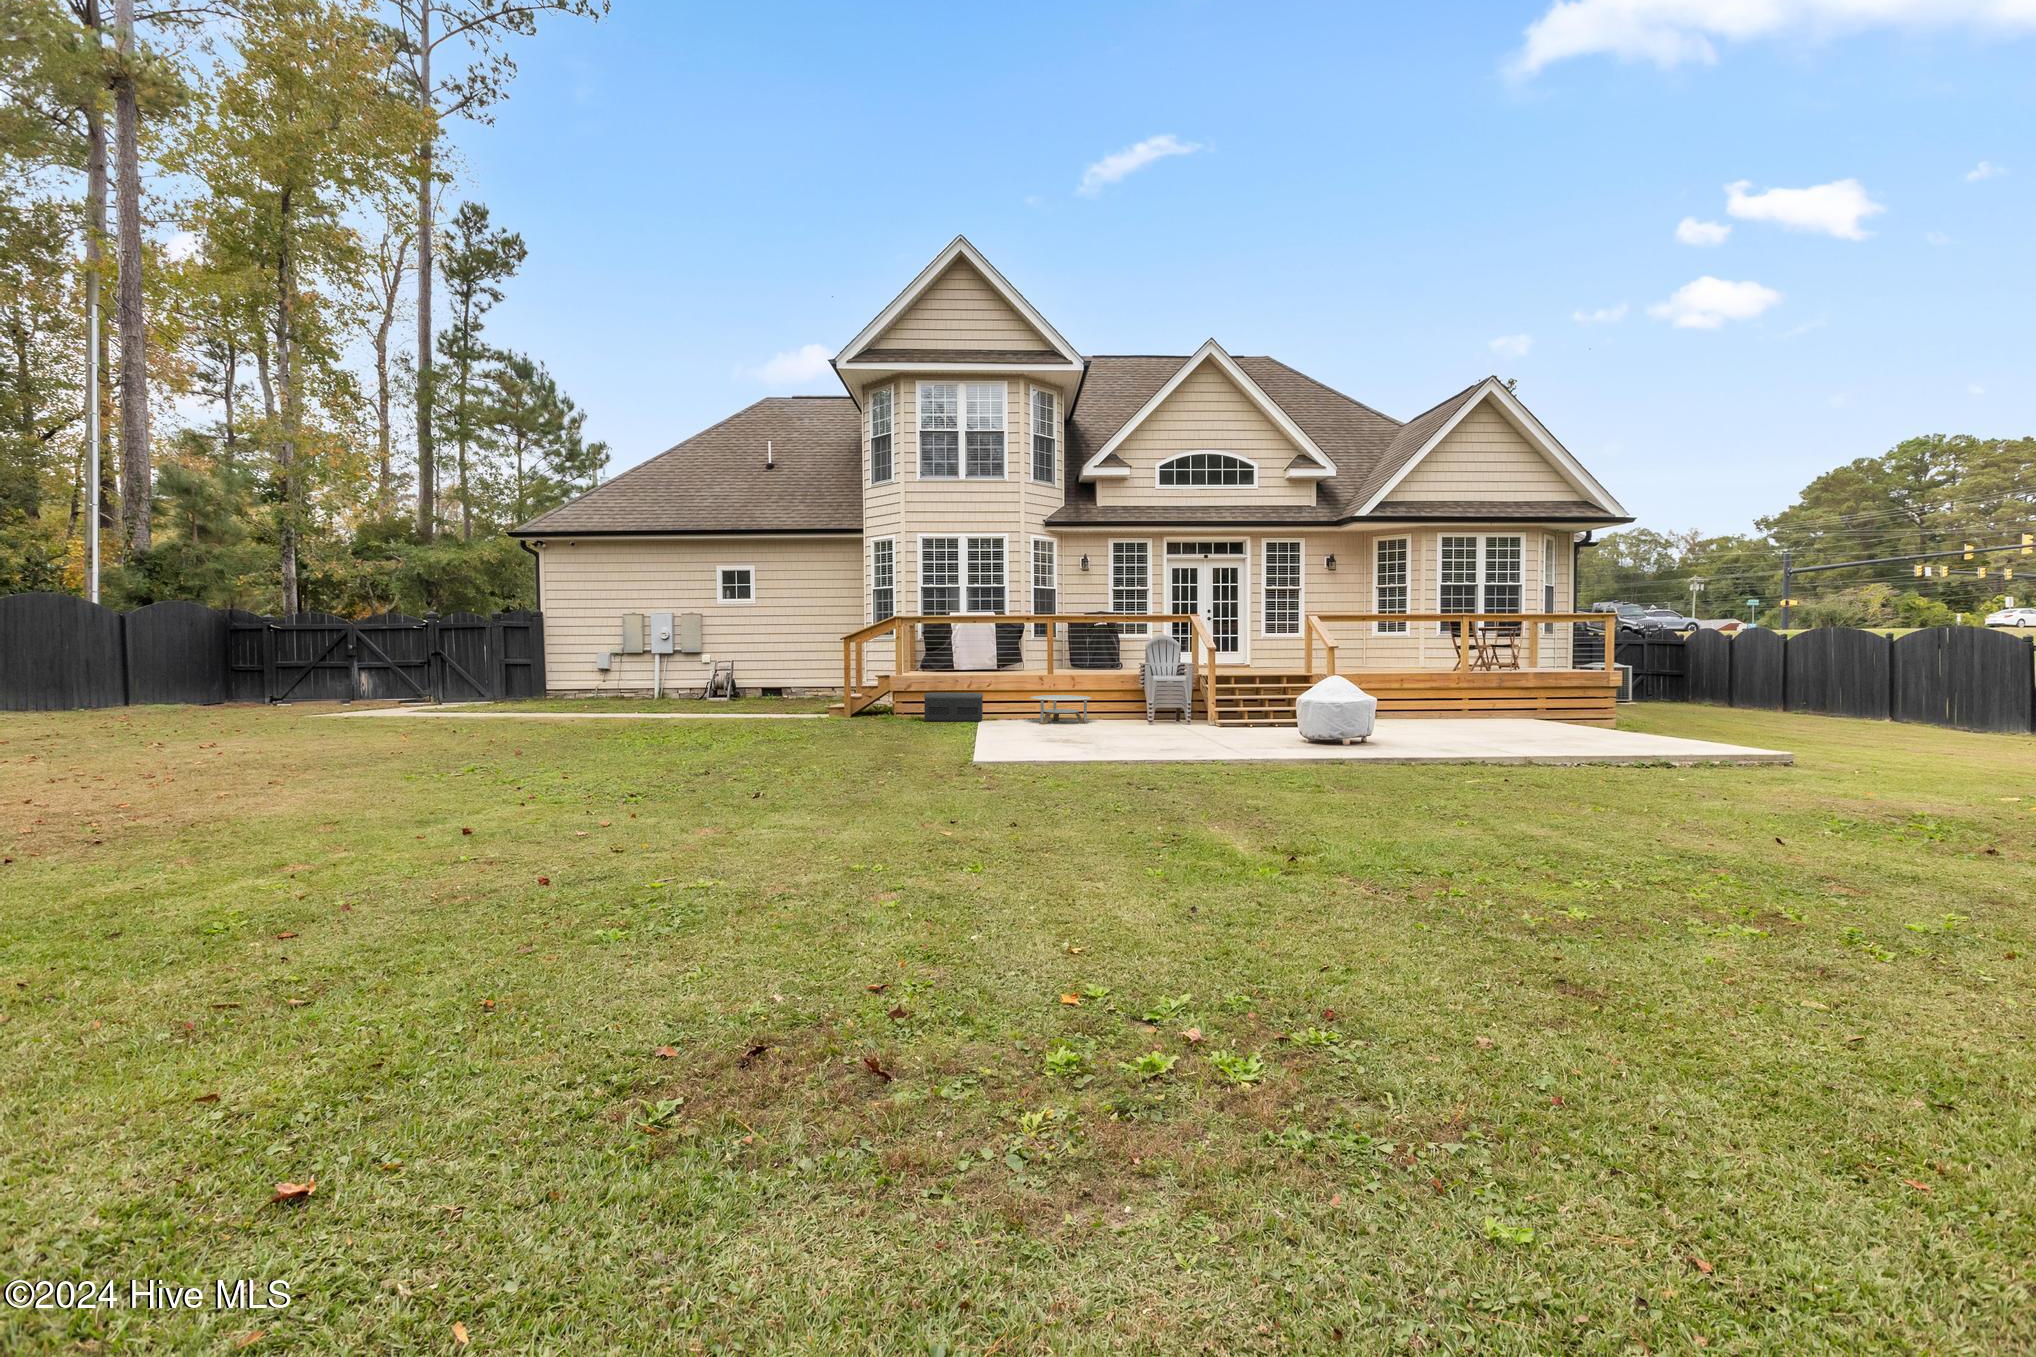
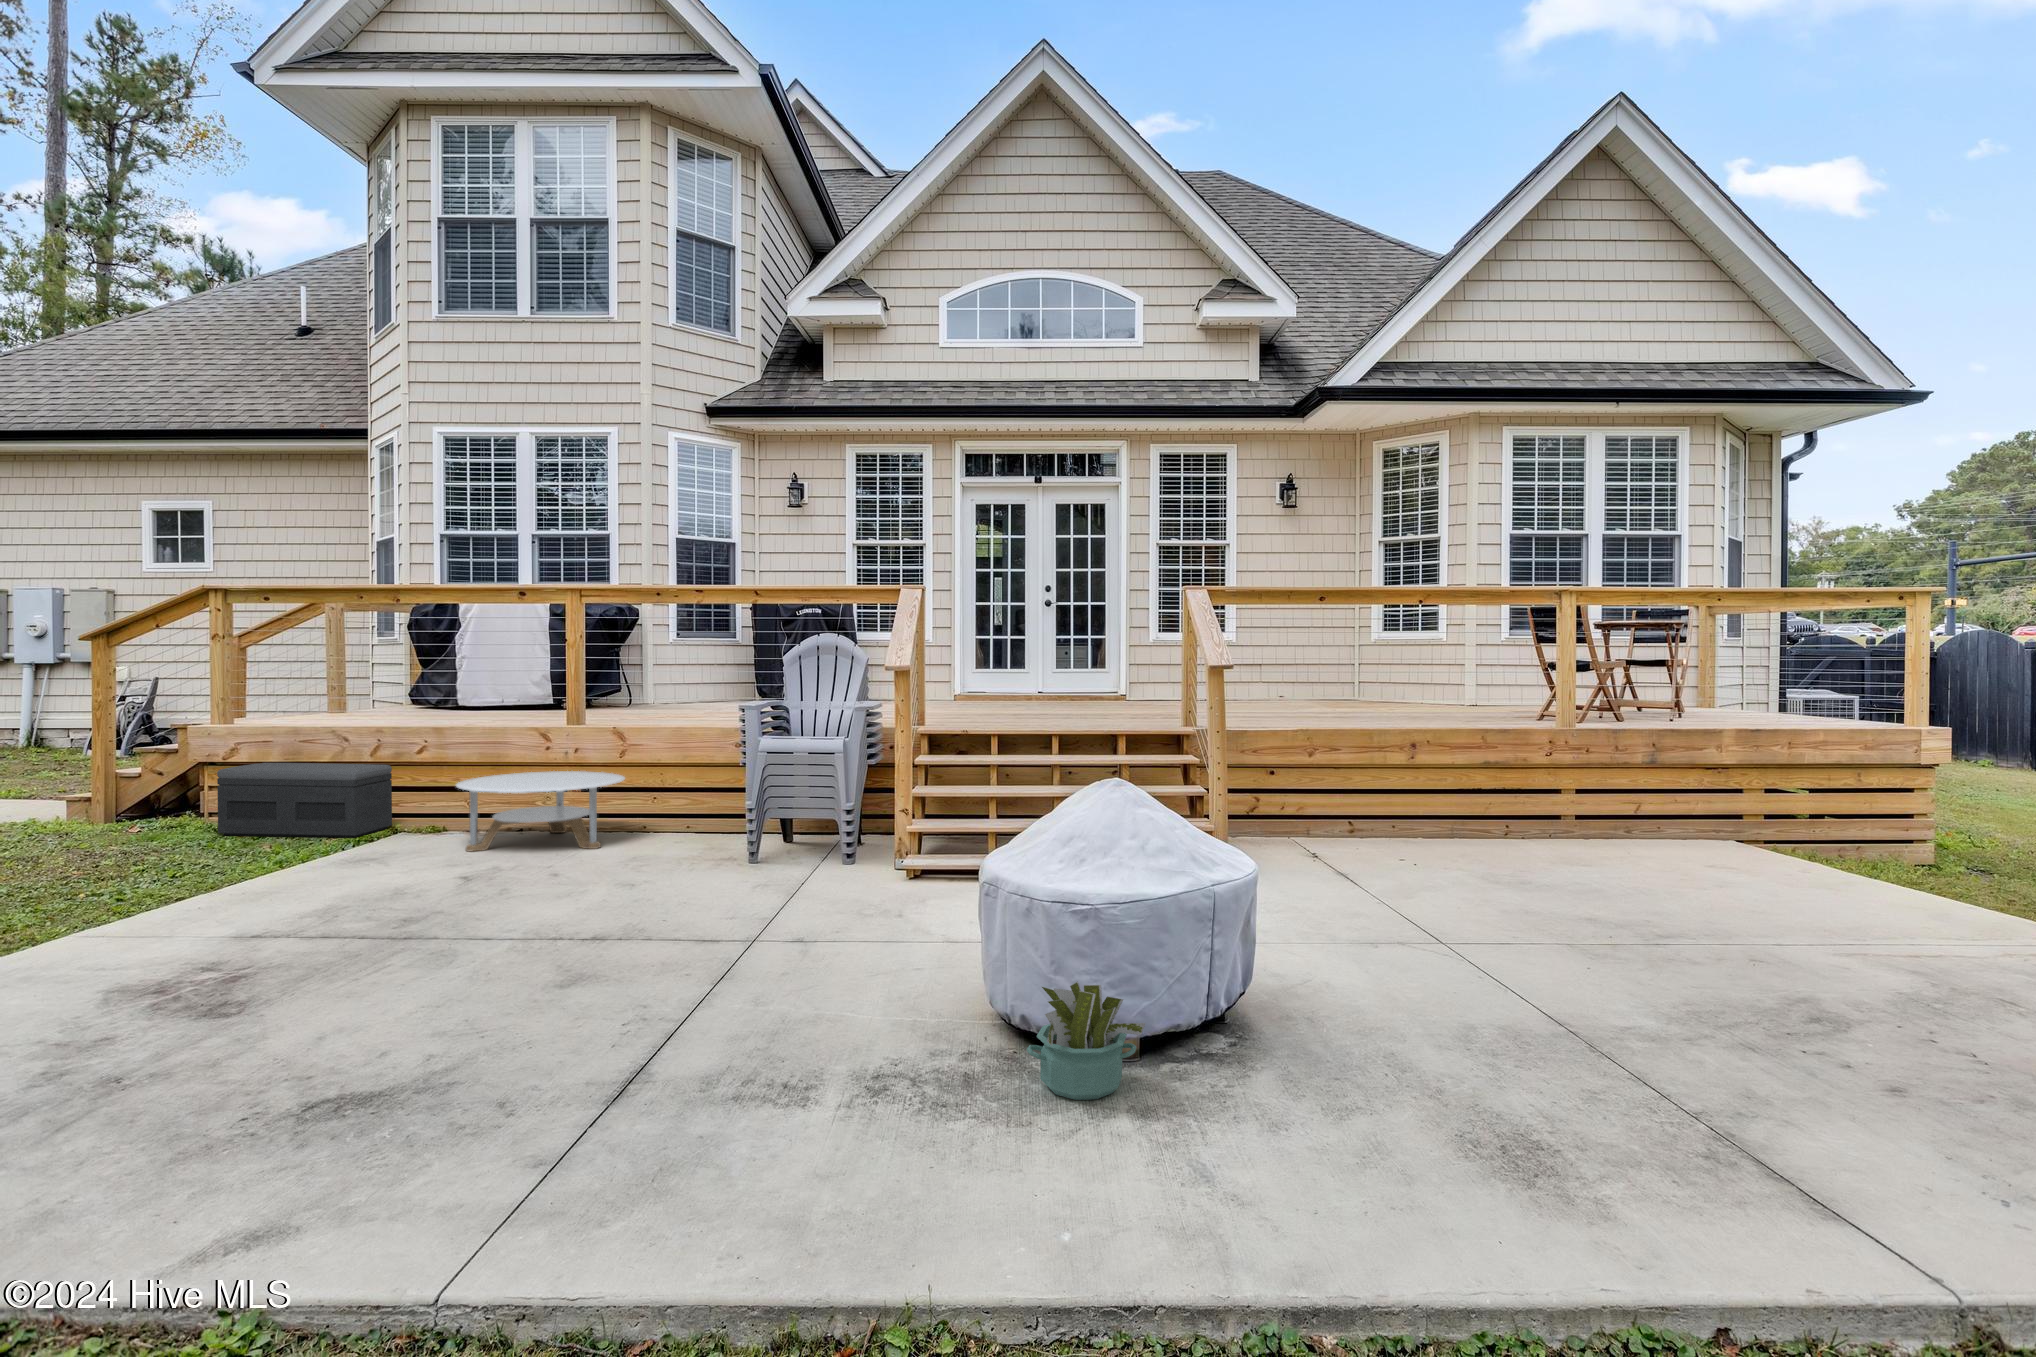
decorative plant: none [1336,727,1364,753] -> present [1027,981,1146,1100]

